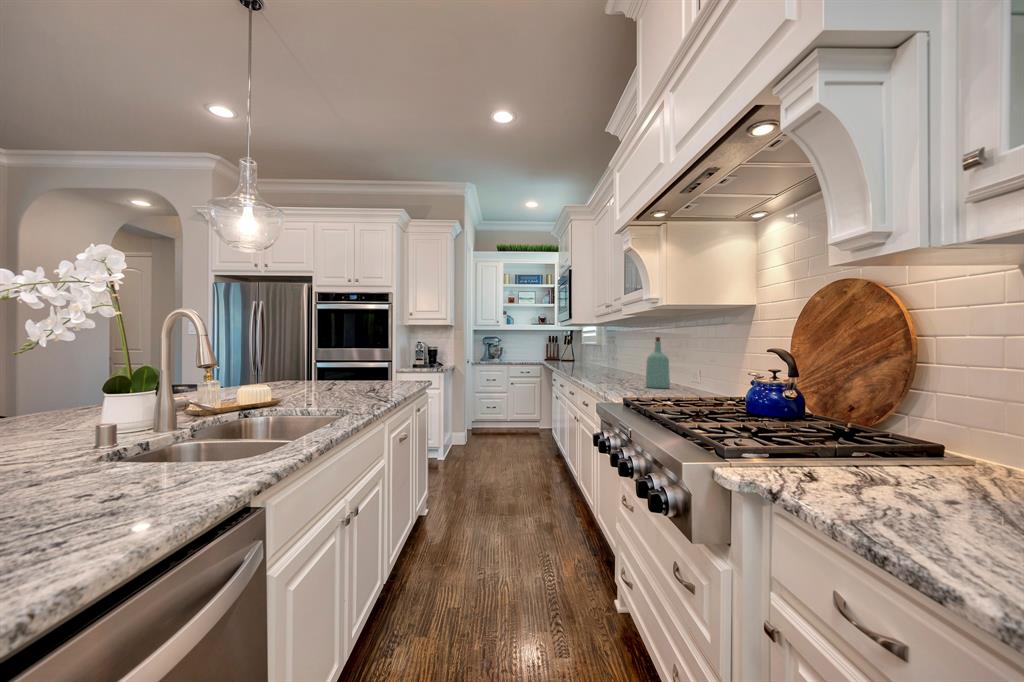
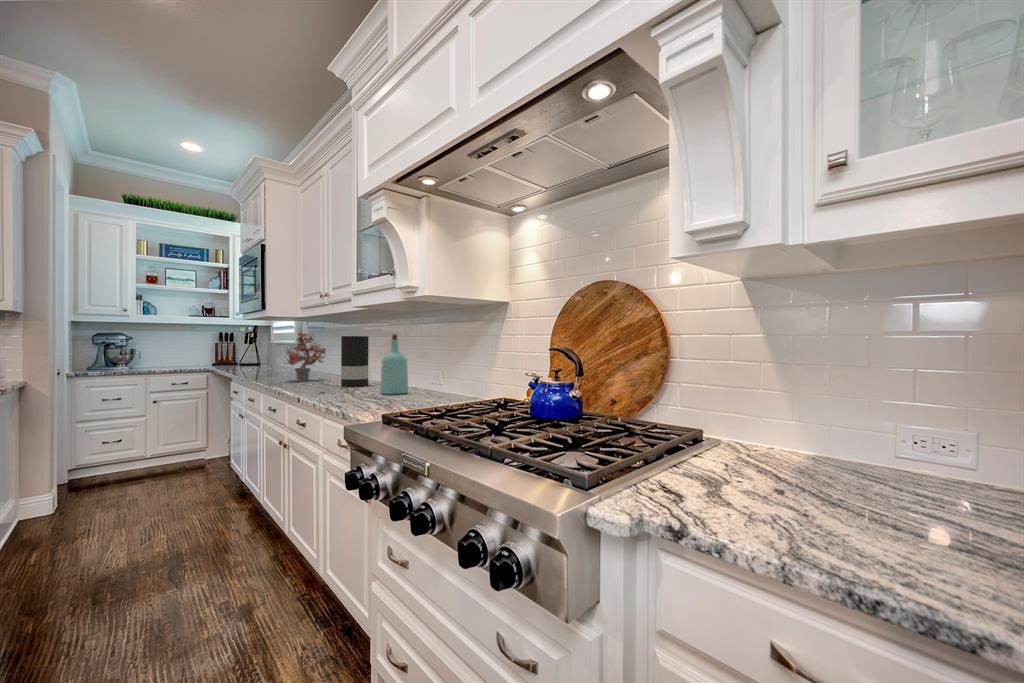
potted plant: none [583,328,616,375] -> present [286,328,326,382]
vase: none [622,339,644,381] -> present [341,336,369,387]

